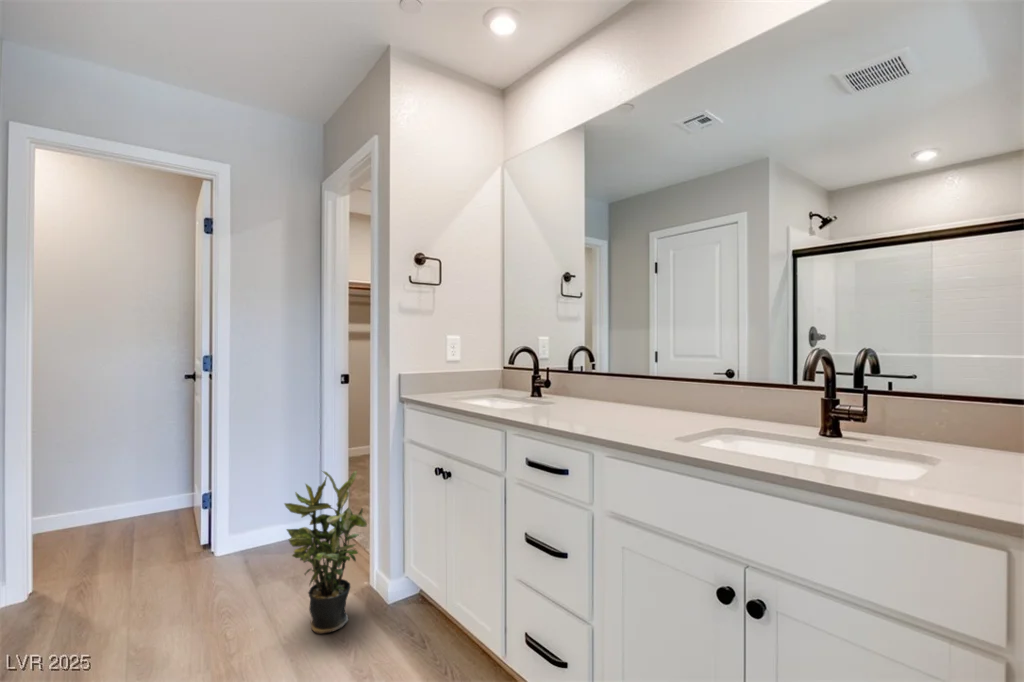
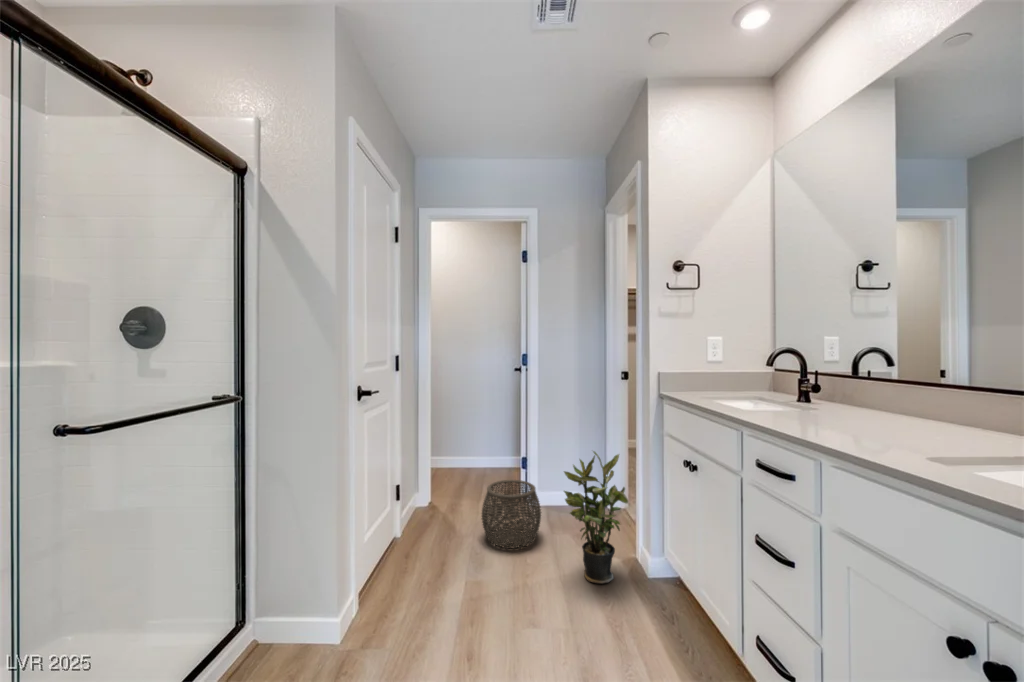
woven basket: none [140,526,242,630] -> present [482,480,541,549]

